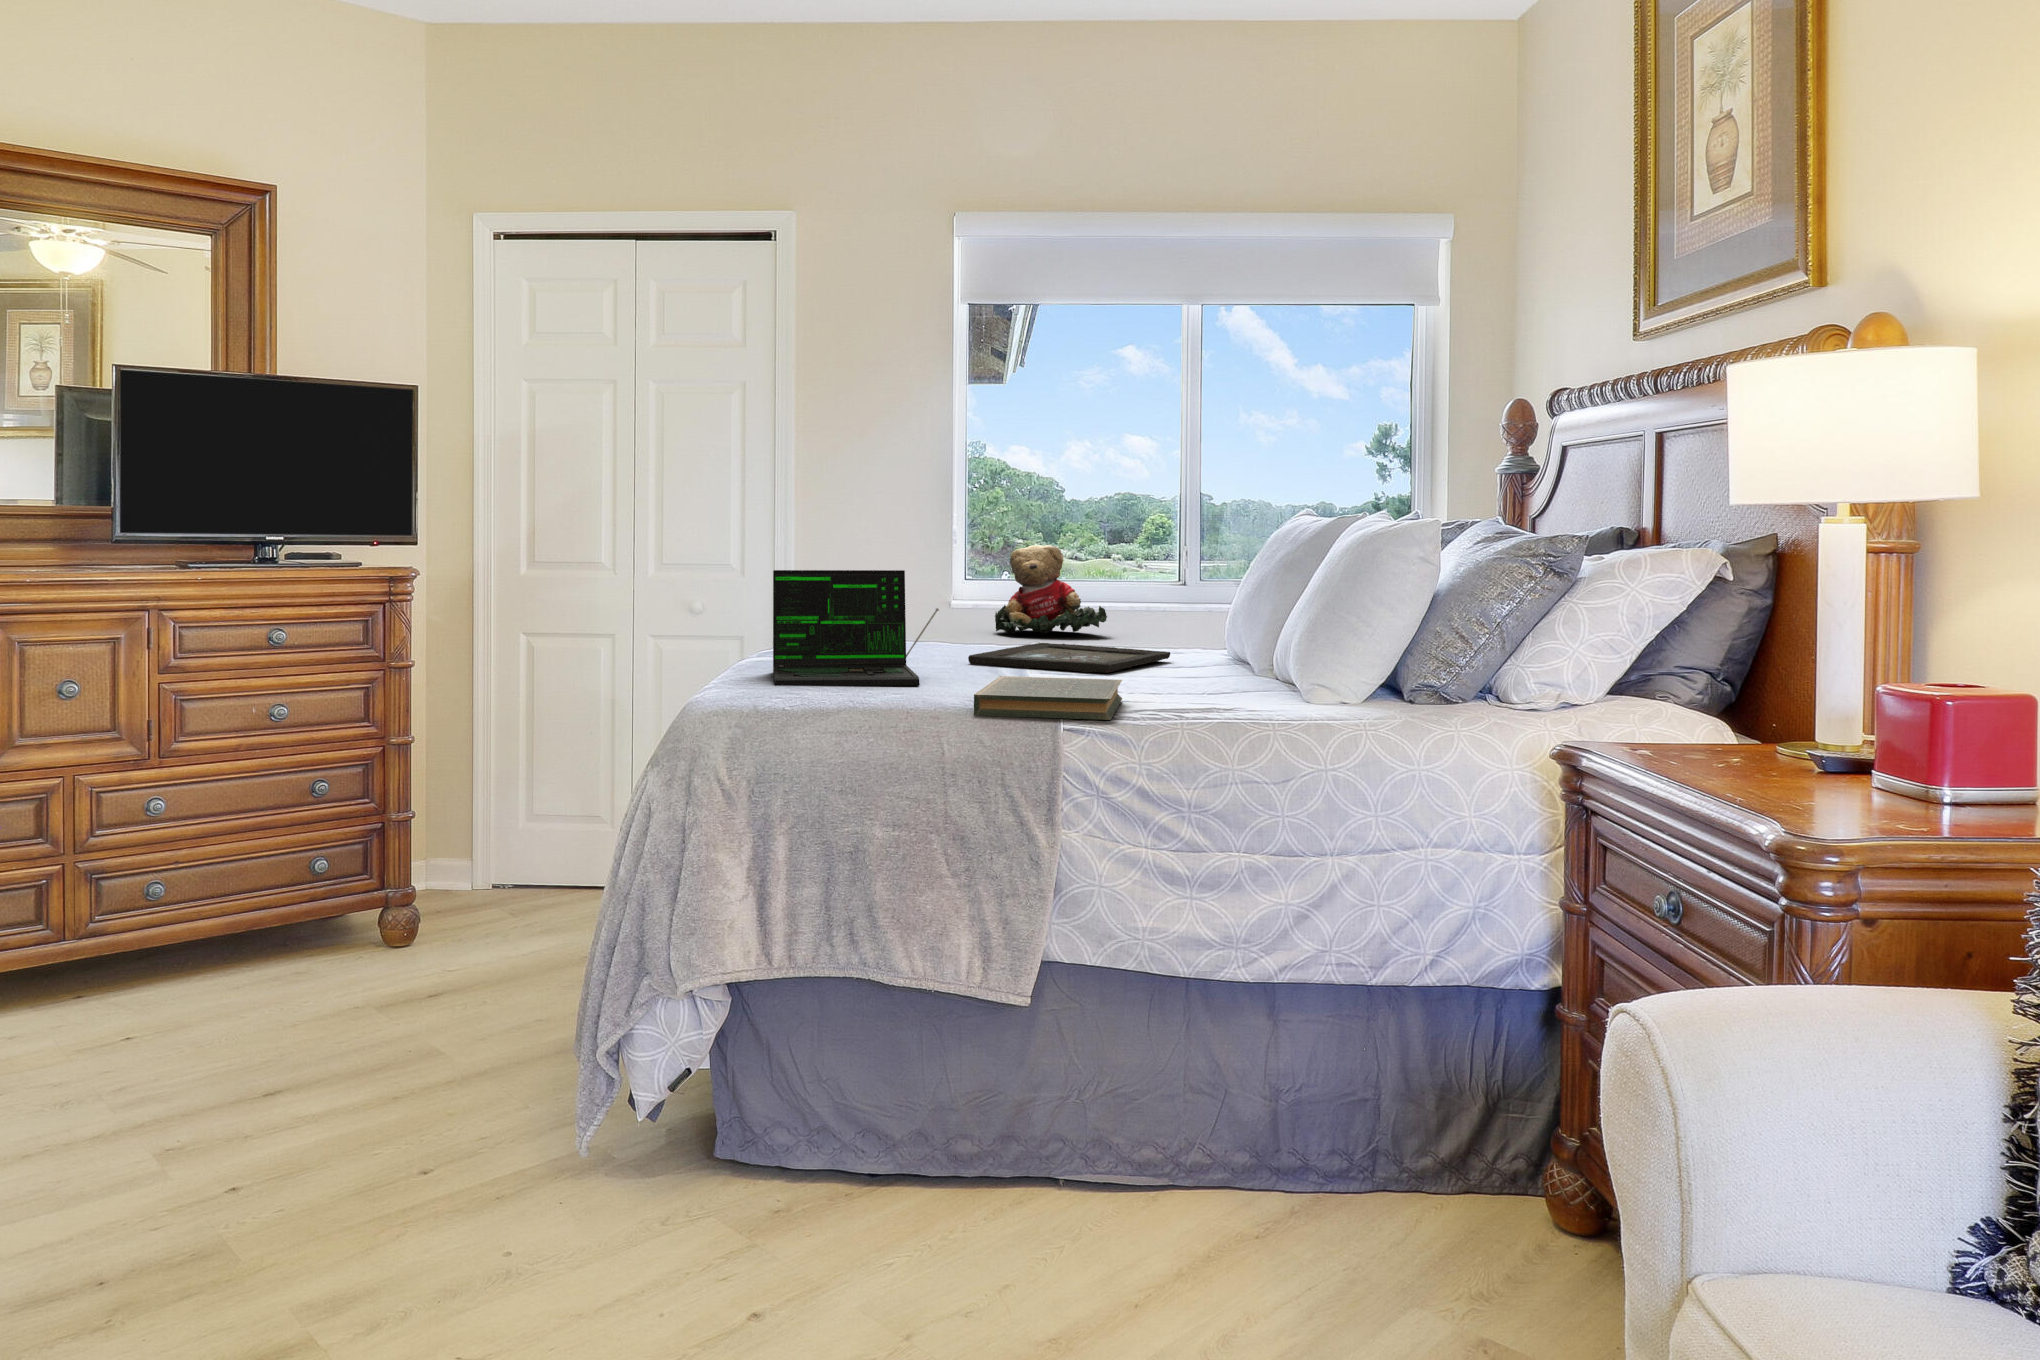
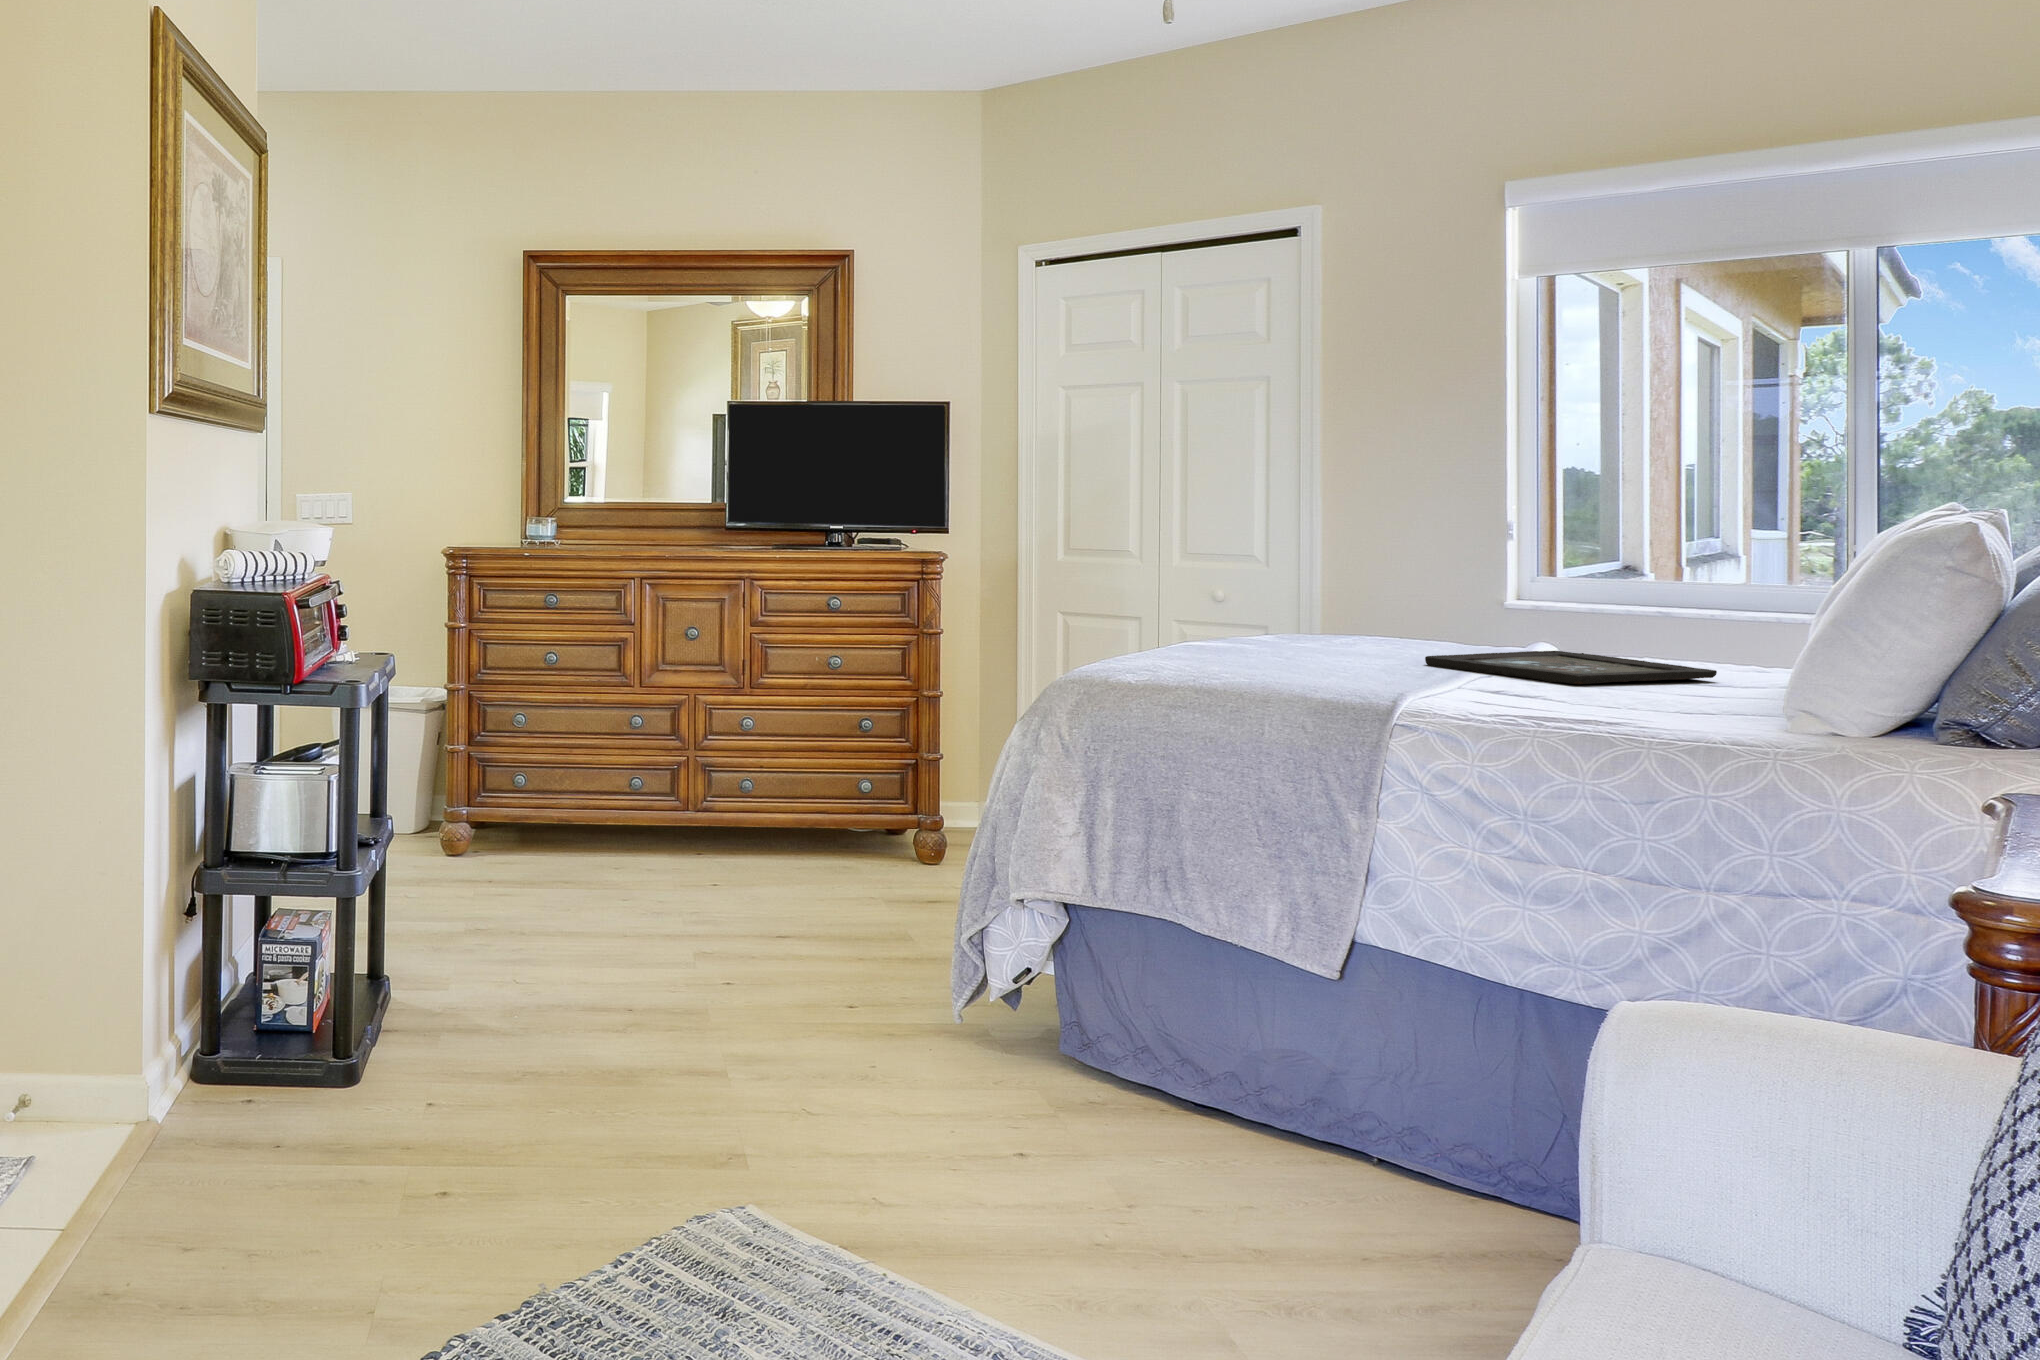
teddy bear: present [995,545,1107,635] -> none [1559,543,1720,646]
laptop: present [773,570,939,686] -> none [1159,563,1365,676]
book: present [974,676,1122,720] -> none [1294,673,1505,719]

